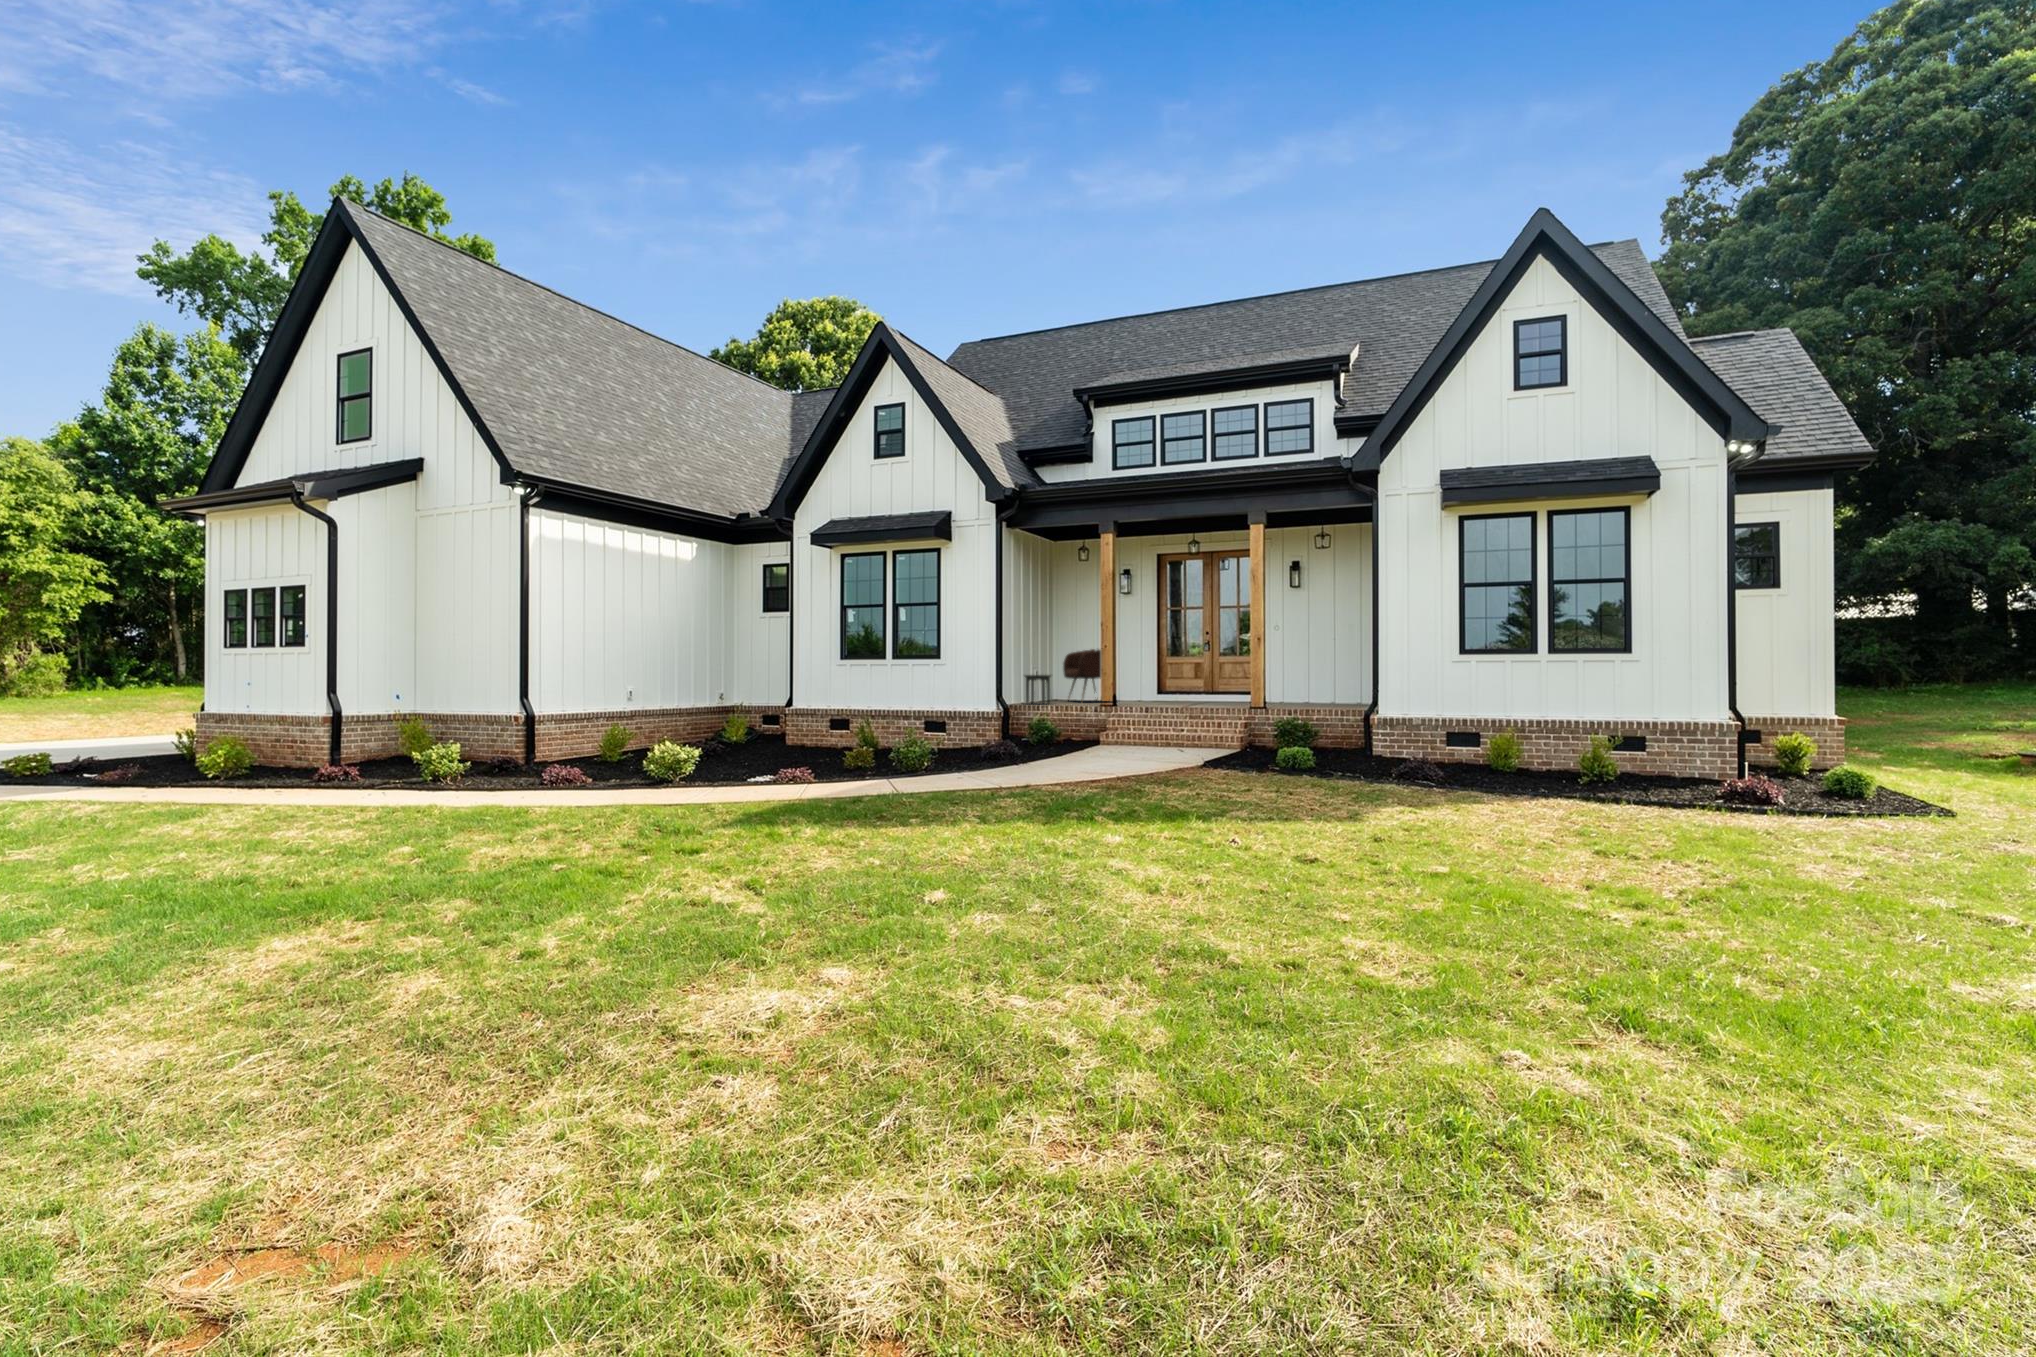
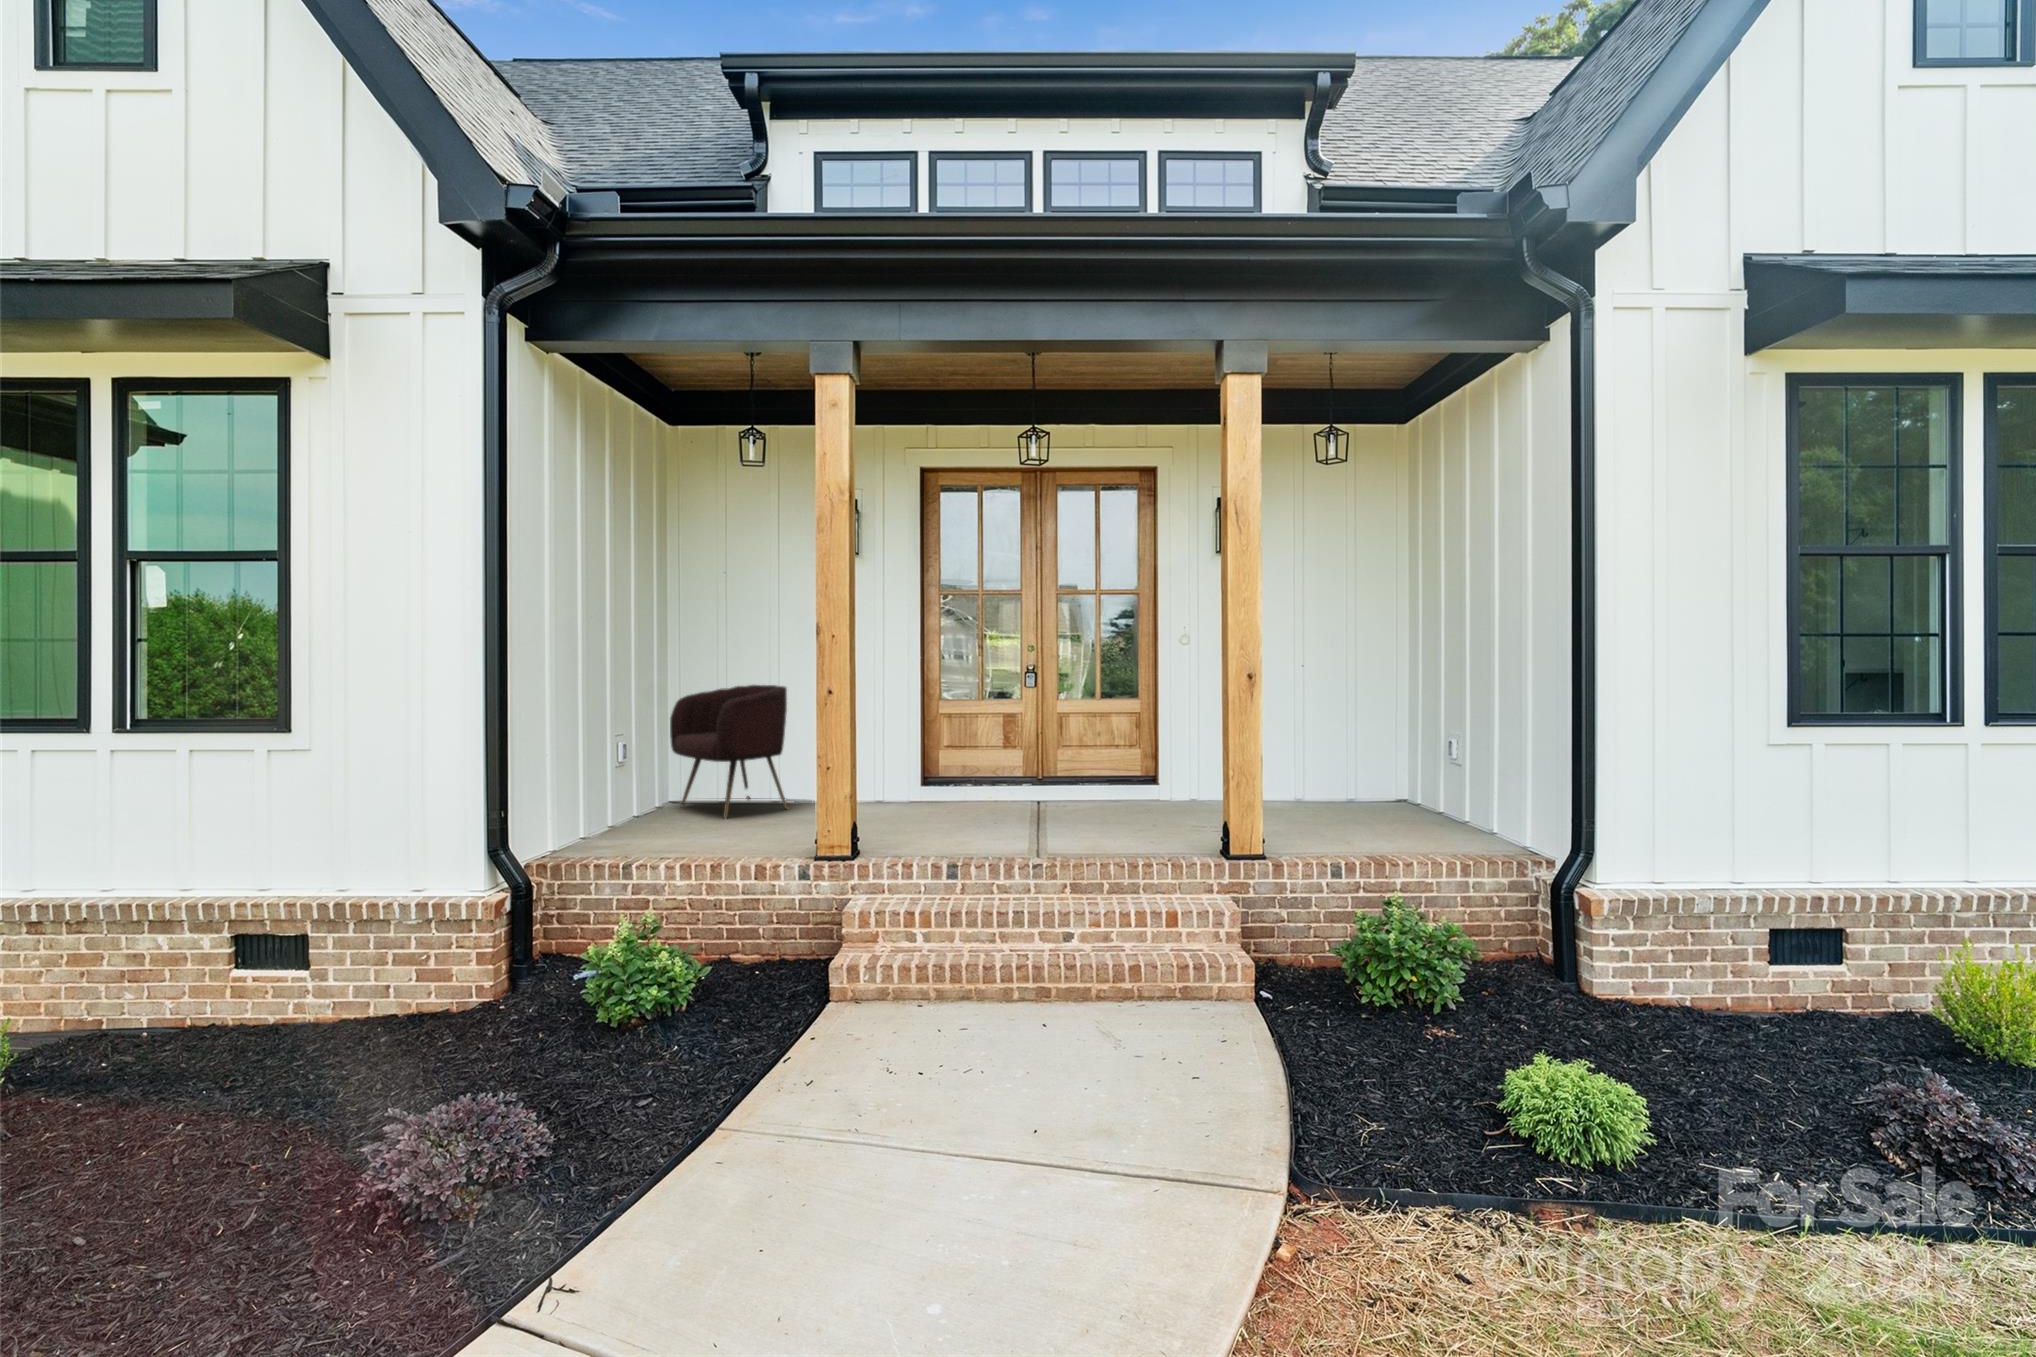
side table: present [1025,675,1051,704] -> none [572,763,660,852]

